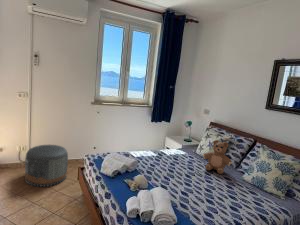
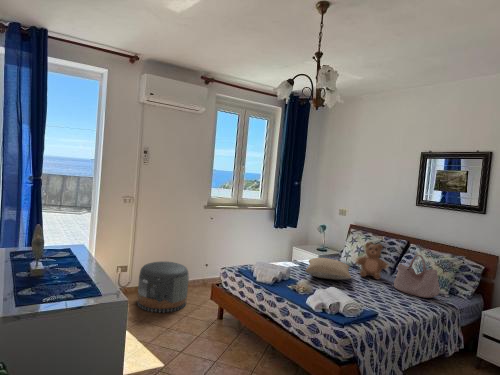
pillow: none [150,151,196,175] -> present [306,258,351,280]
handbag: none [232,157,275,200] -> present [394,255,440,298]

